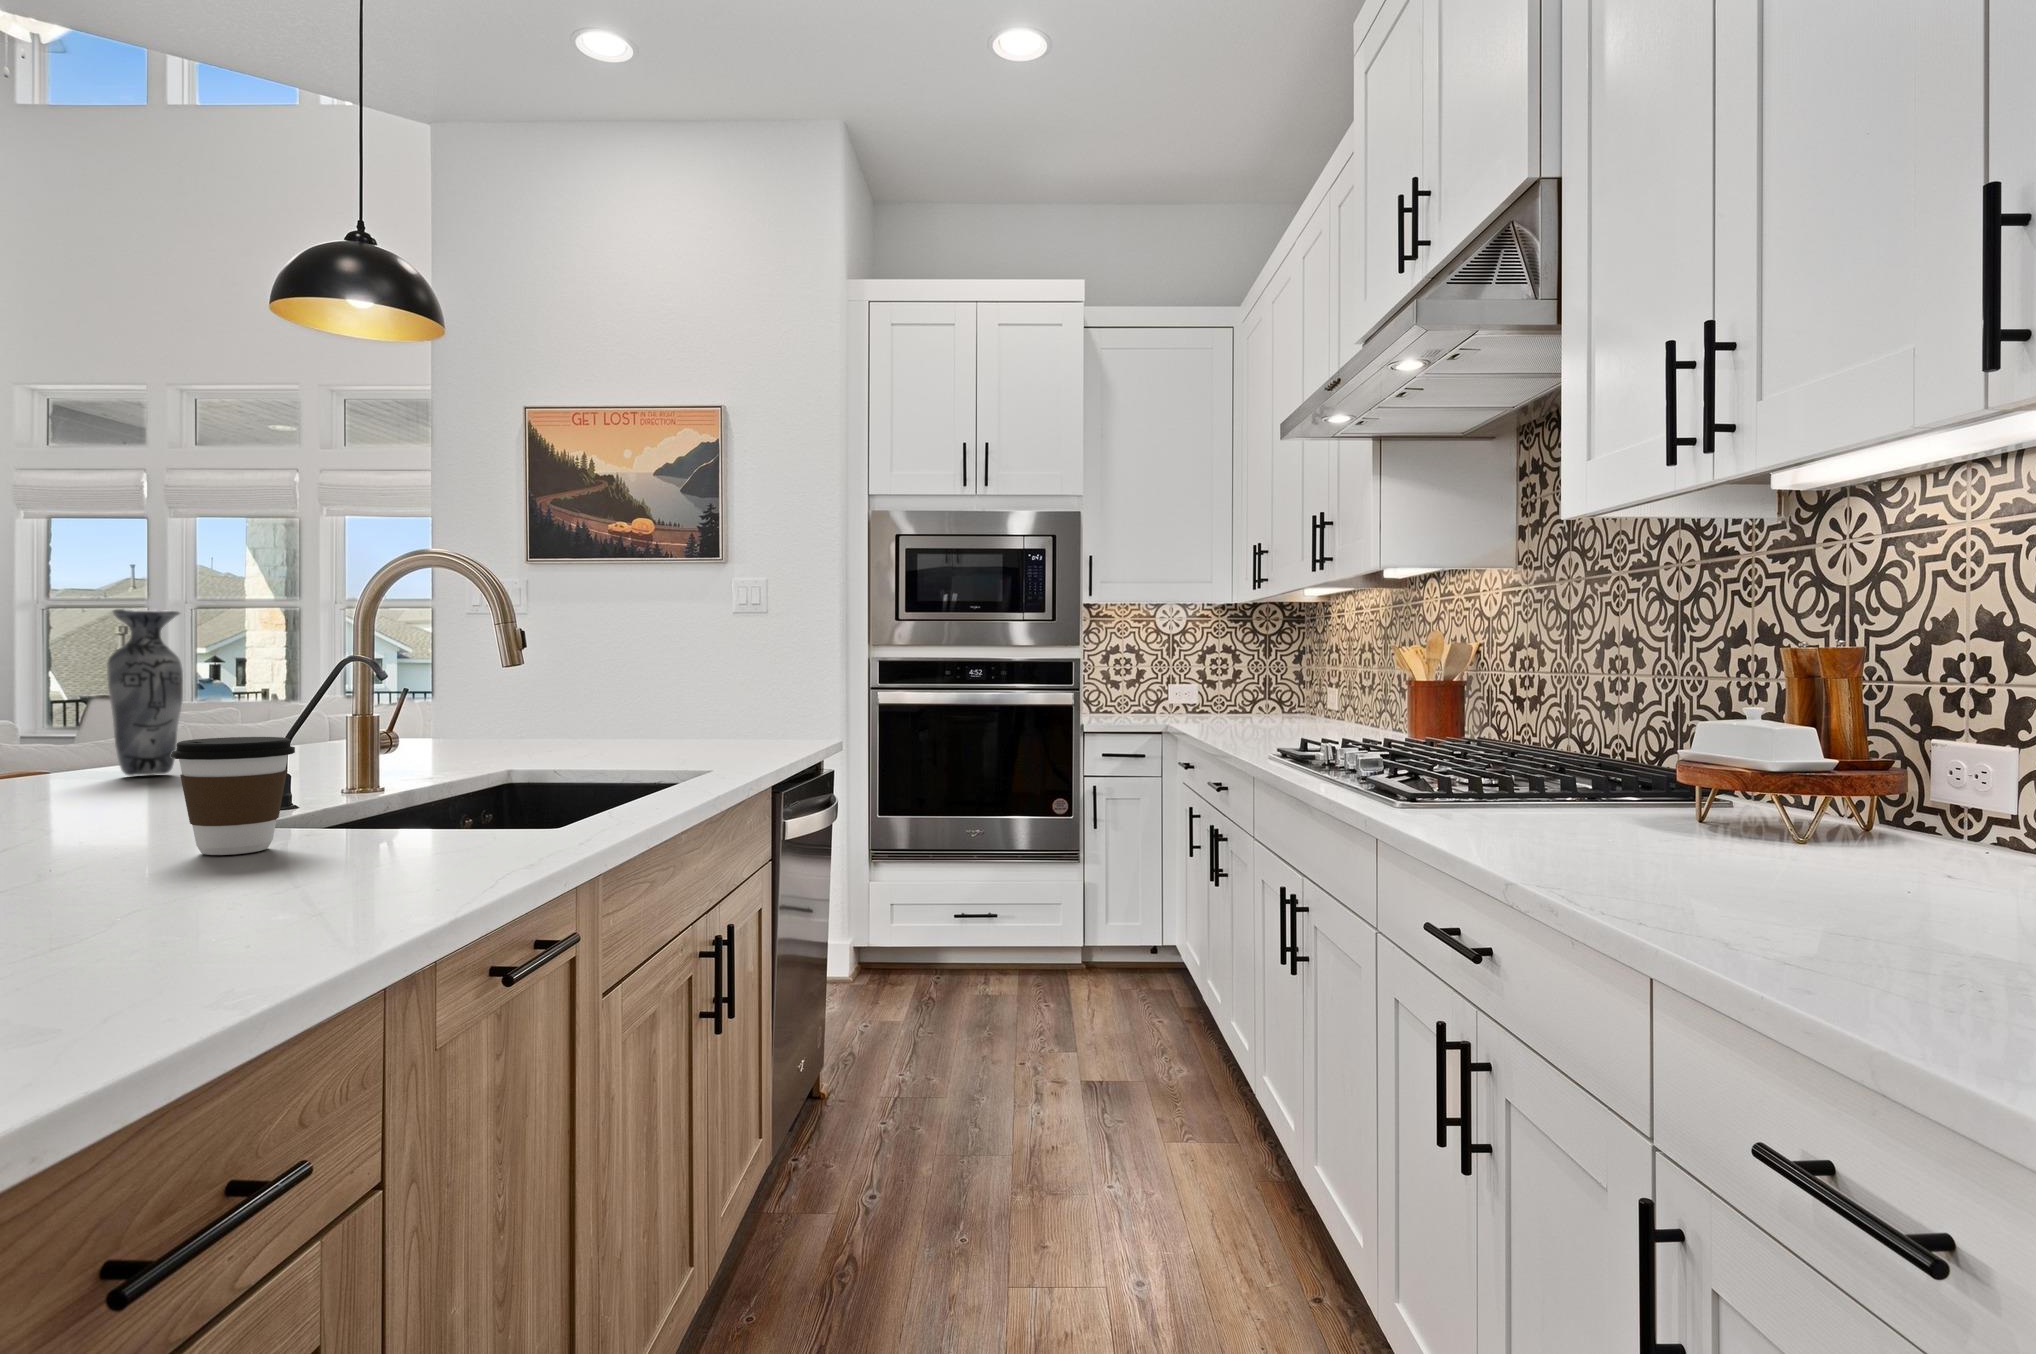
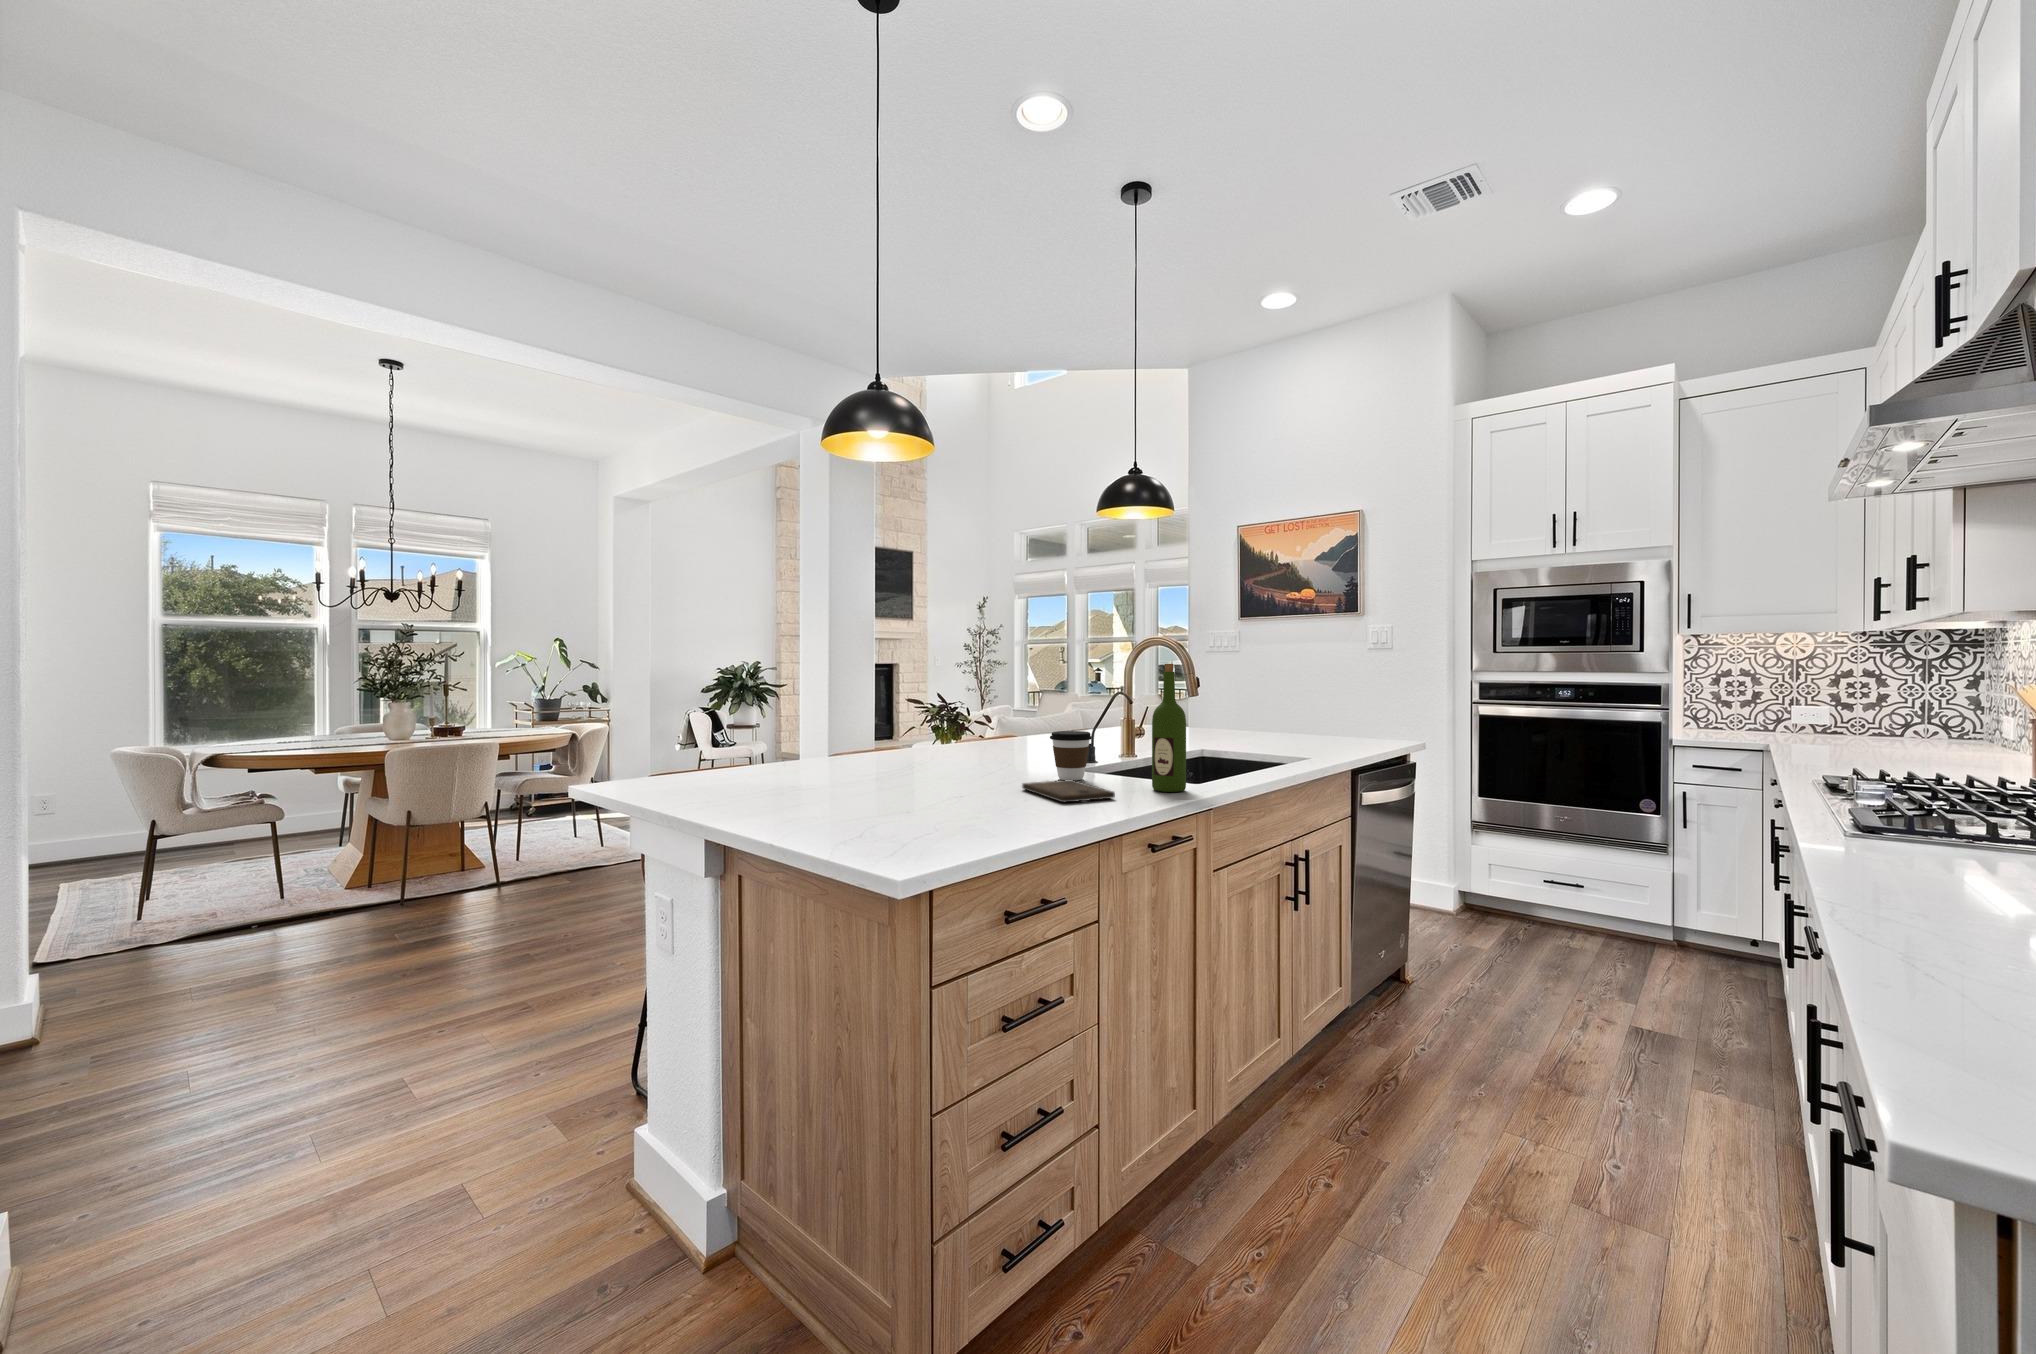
wine bottle: none [463,578,543,856] -> present [1152,664,1186,792]
vase: present [107,609,183,776] -> none [1035,667,1062,742]
cutting board: none [87,853,383,916] -> present [1022,780,1115,802]

